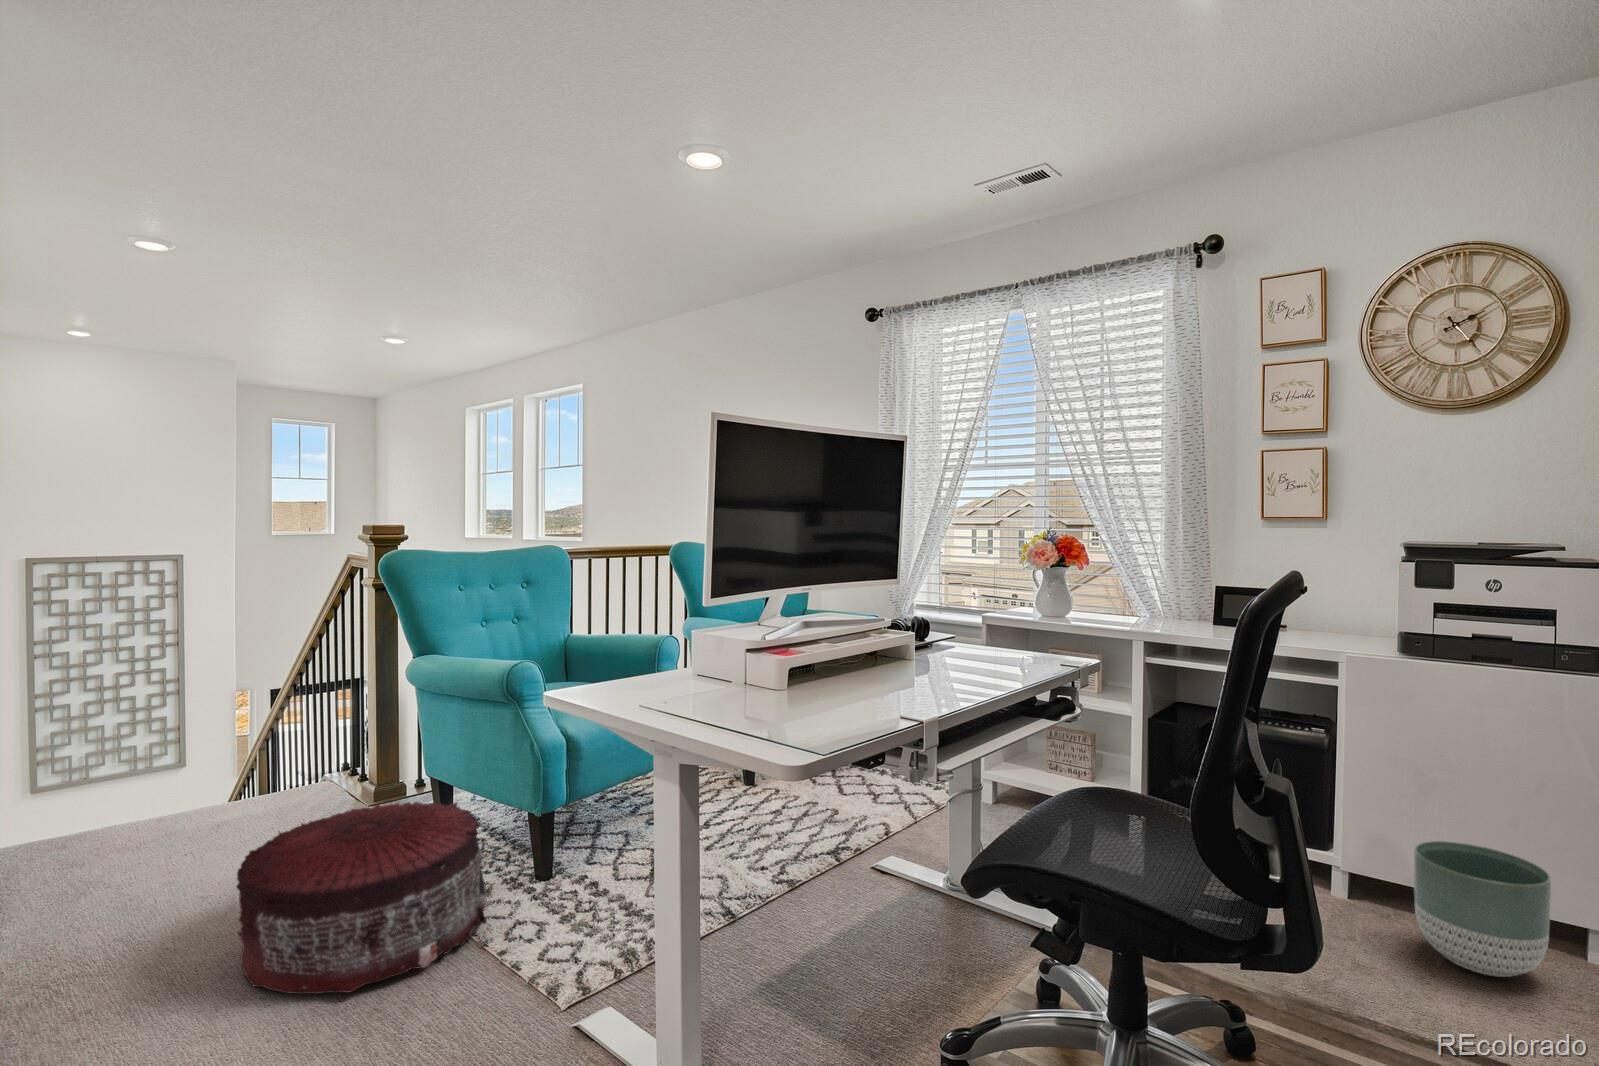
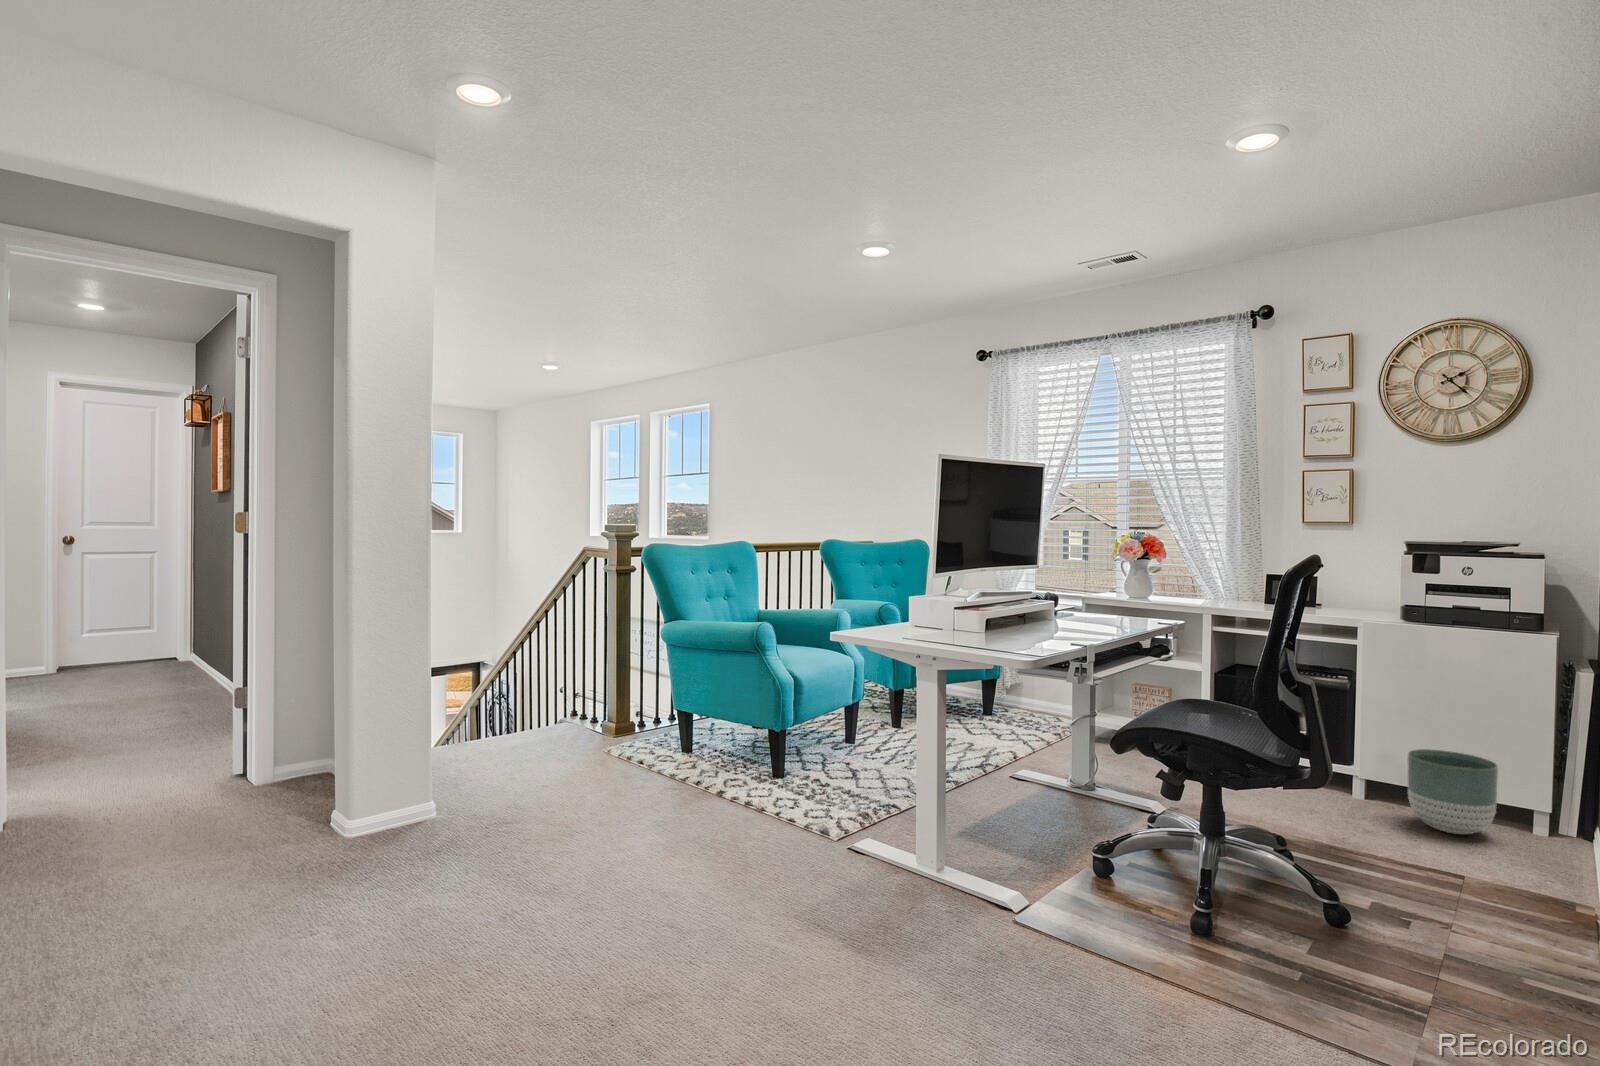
pouf: present [236,801,487,994] -> none [609,719,763,827]

